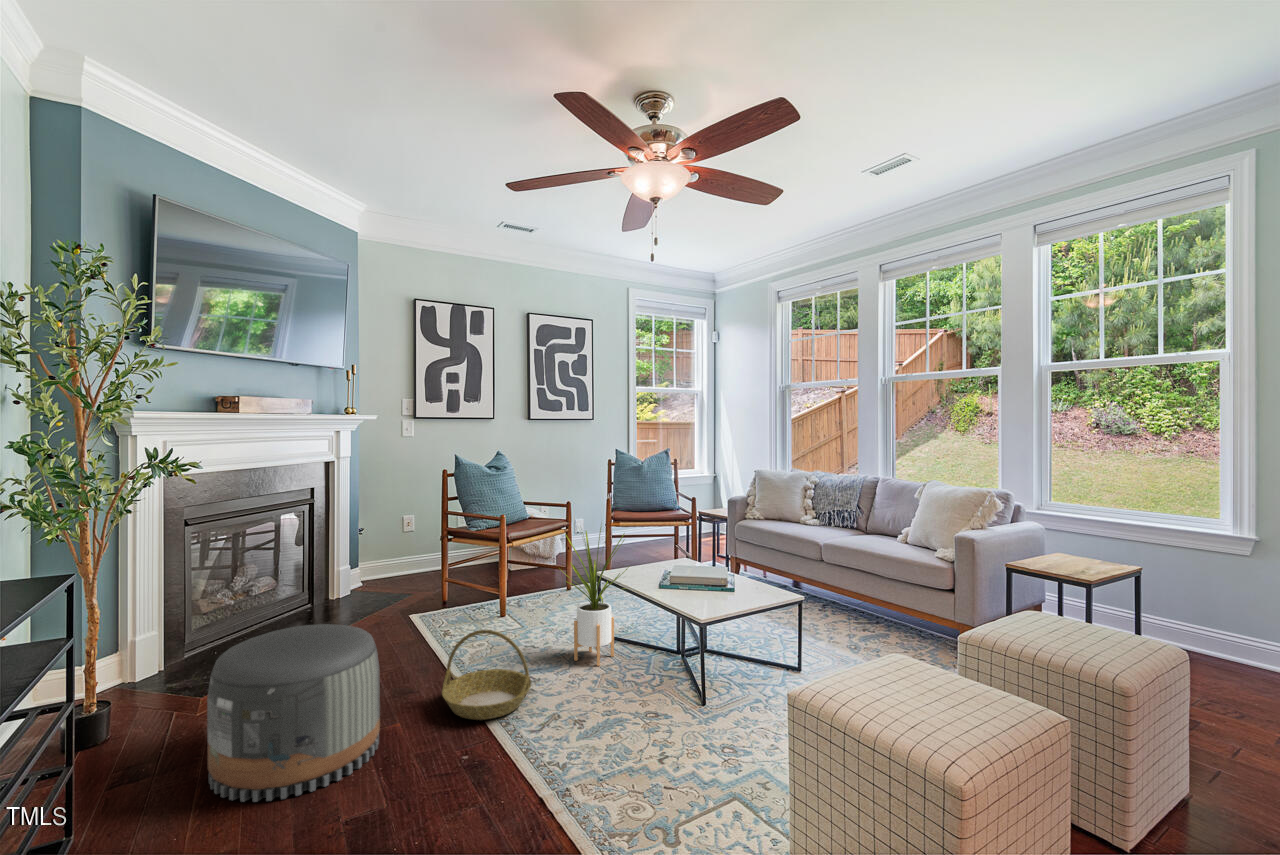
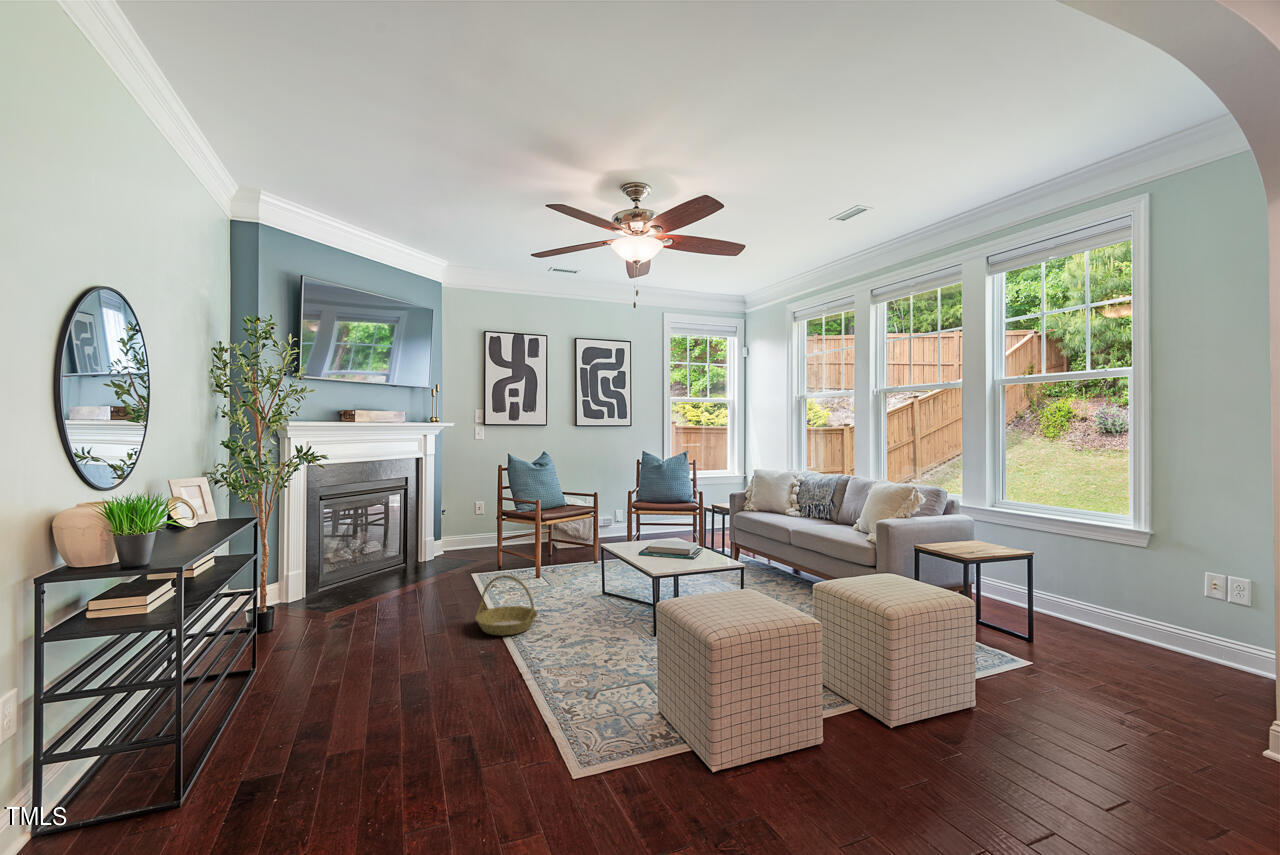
house plant: present [562,528,629,666] -> none [567,503,622,611]
pouf: present [207,624,380,802] -> none [326,564,431,666]

